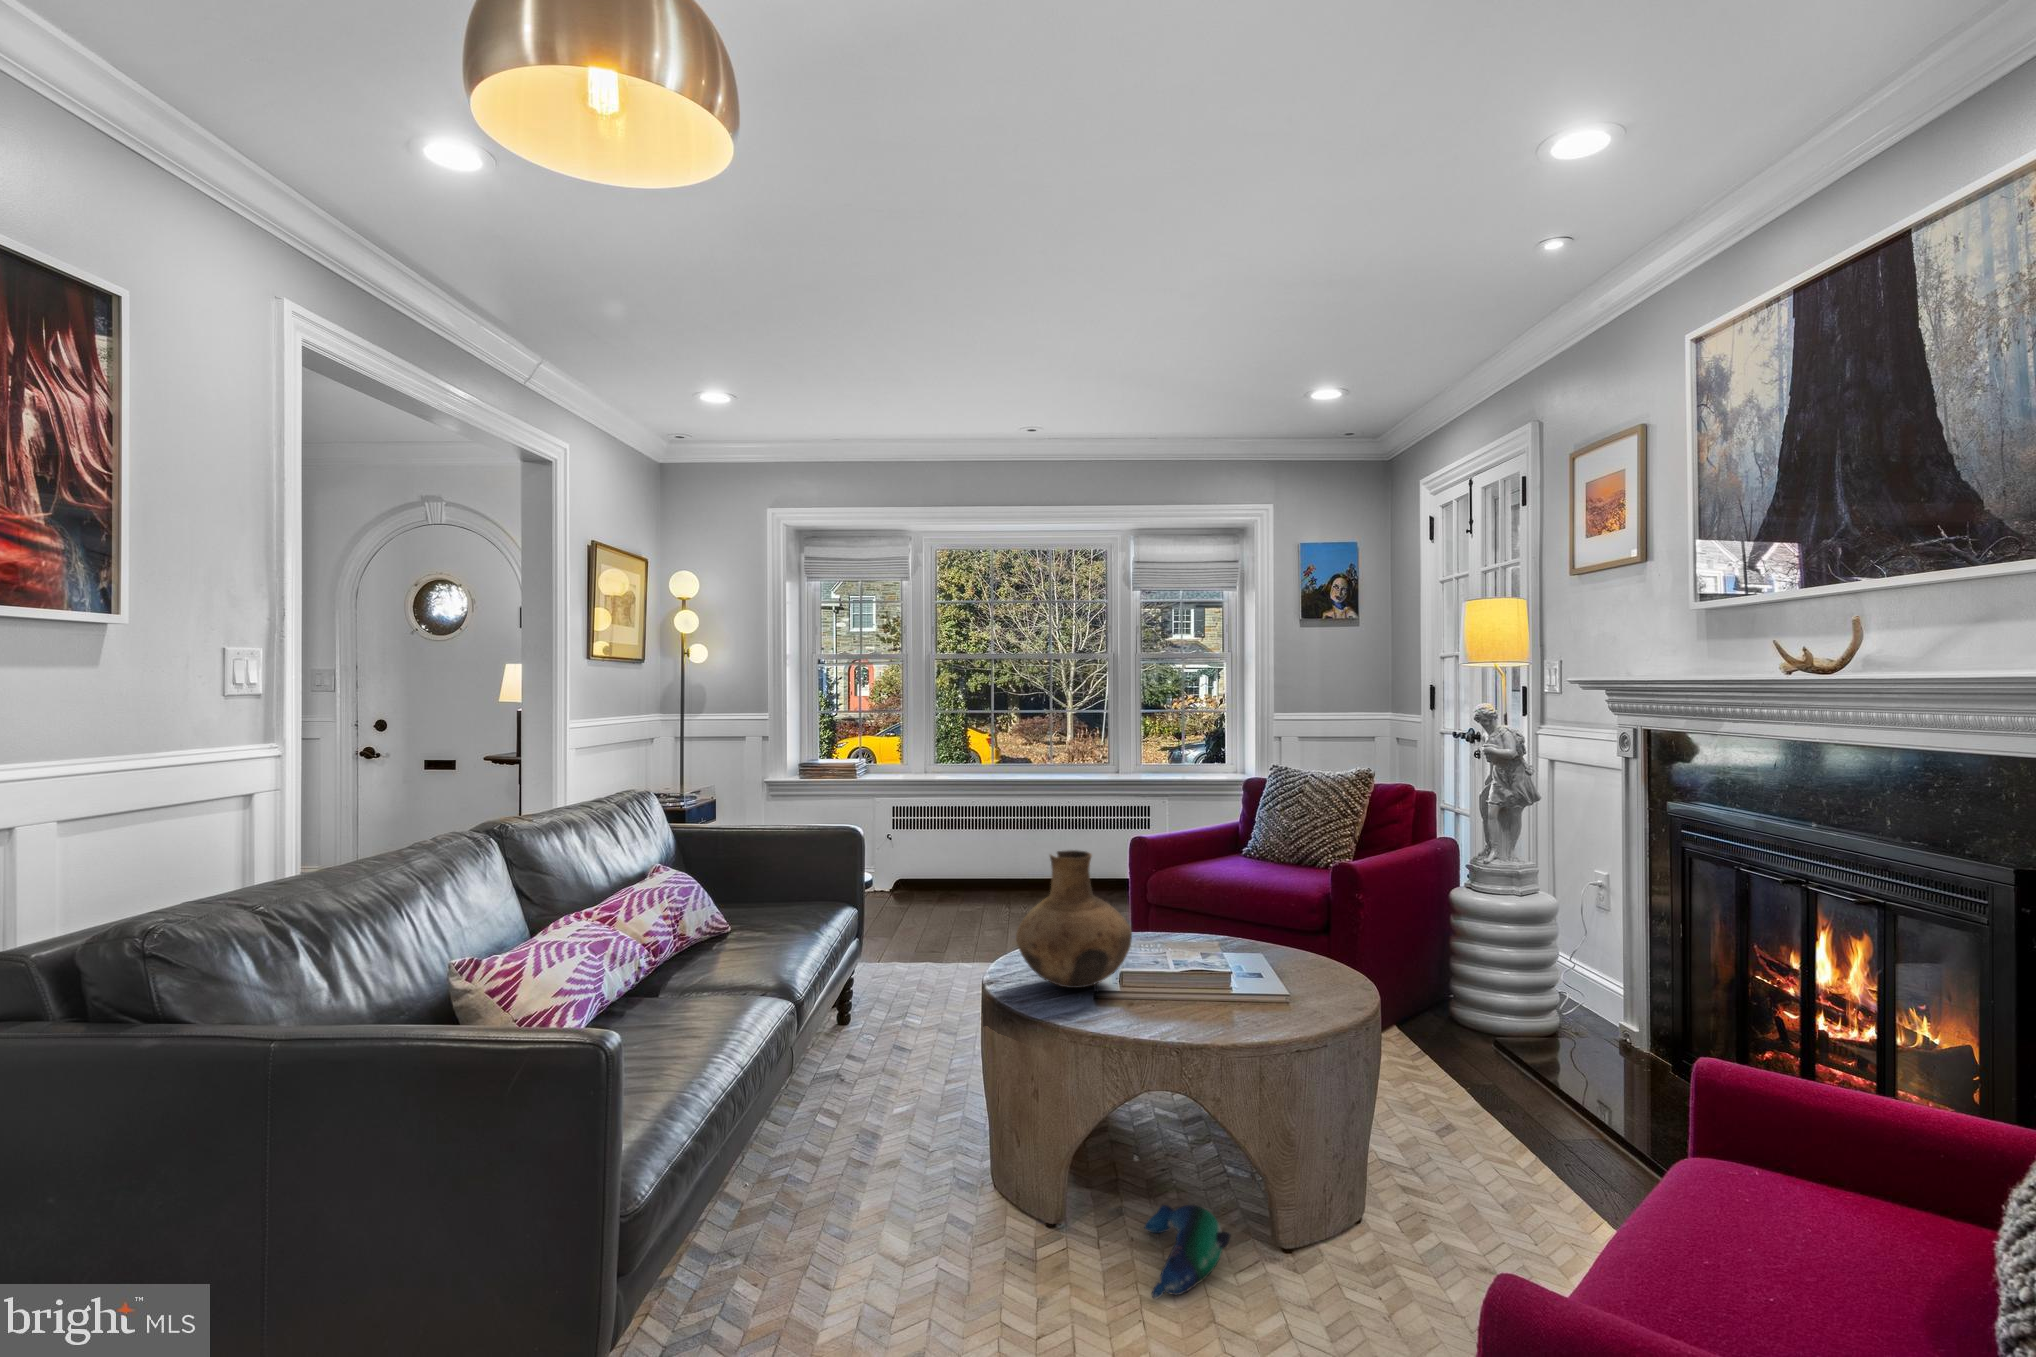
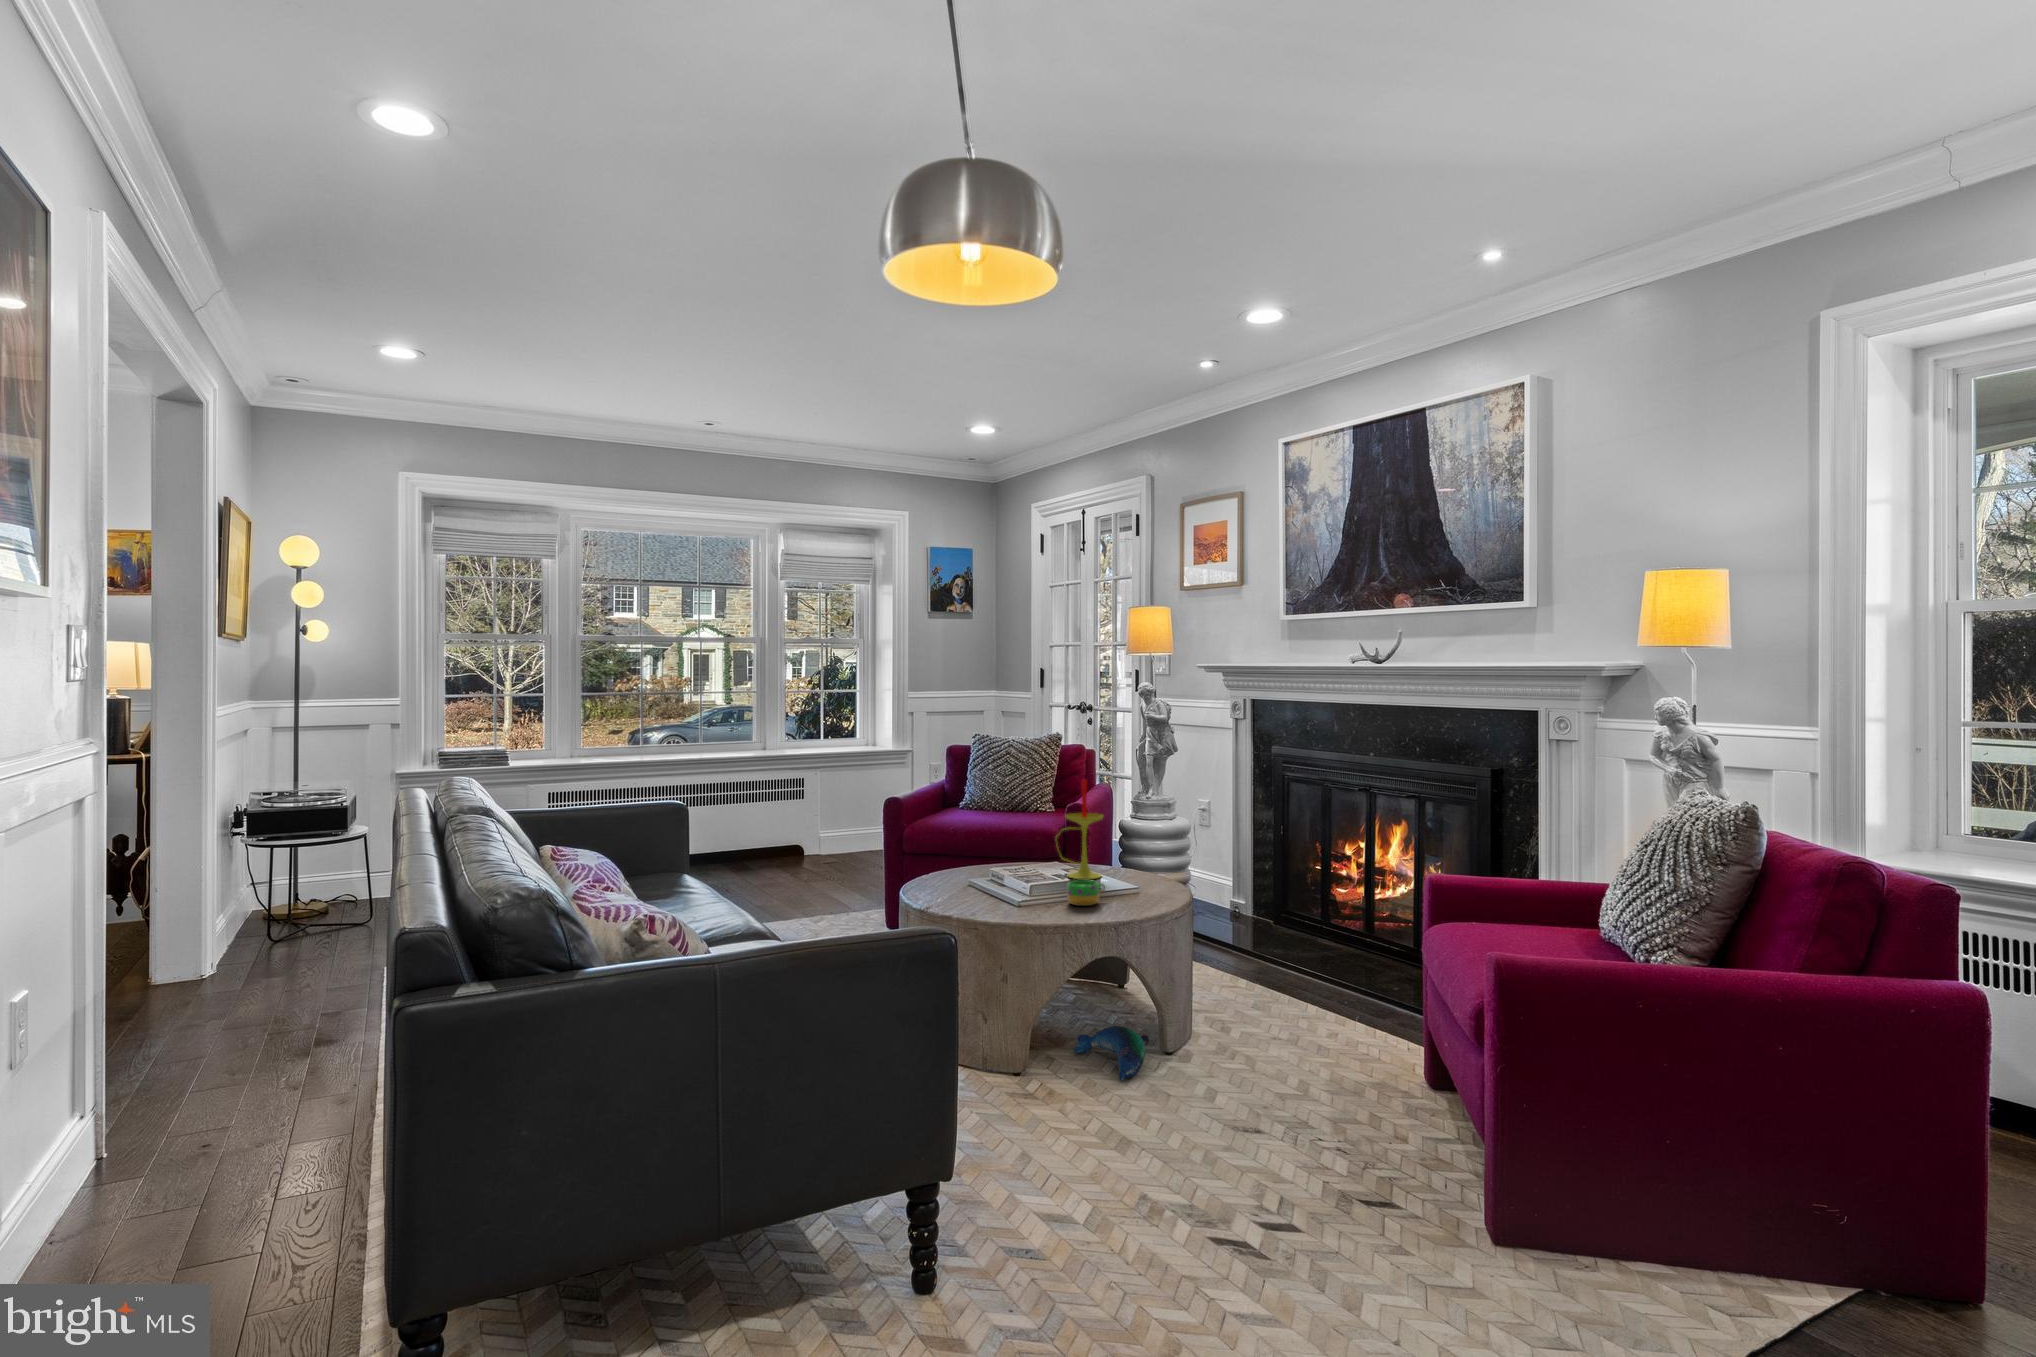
candle: none [1188,833,1255,979] -> present [1056,779,1103,879]
vase: present [1016,850,1132,988] -> none [950,794,1036,896]
mug: none [1137,982,1196,1023] -> present [1067,880,1105,906]

